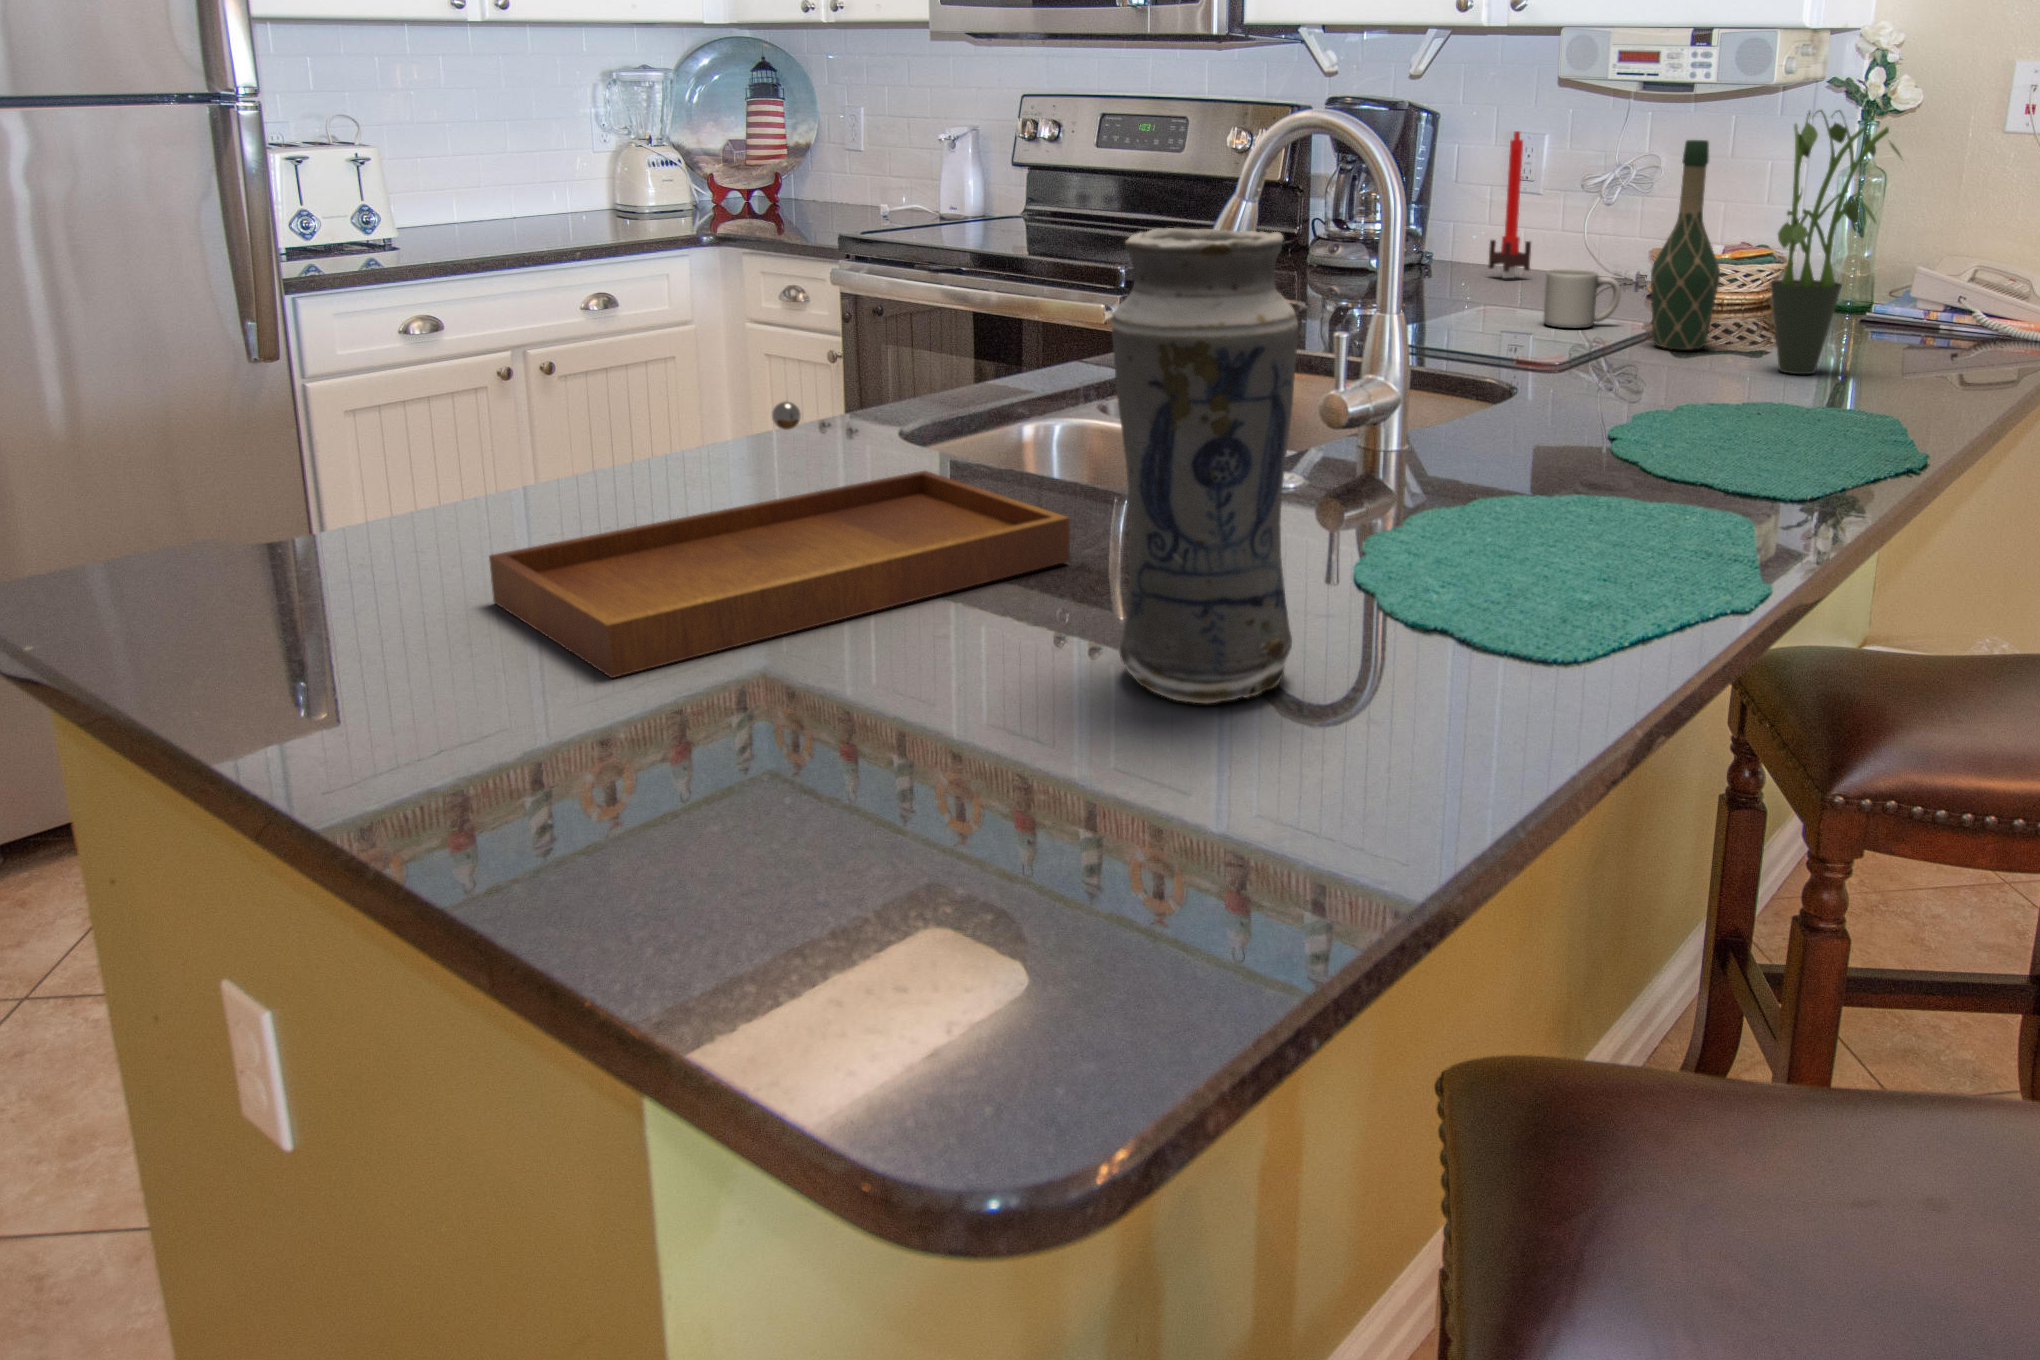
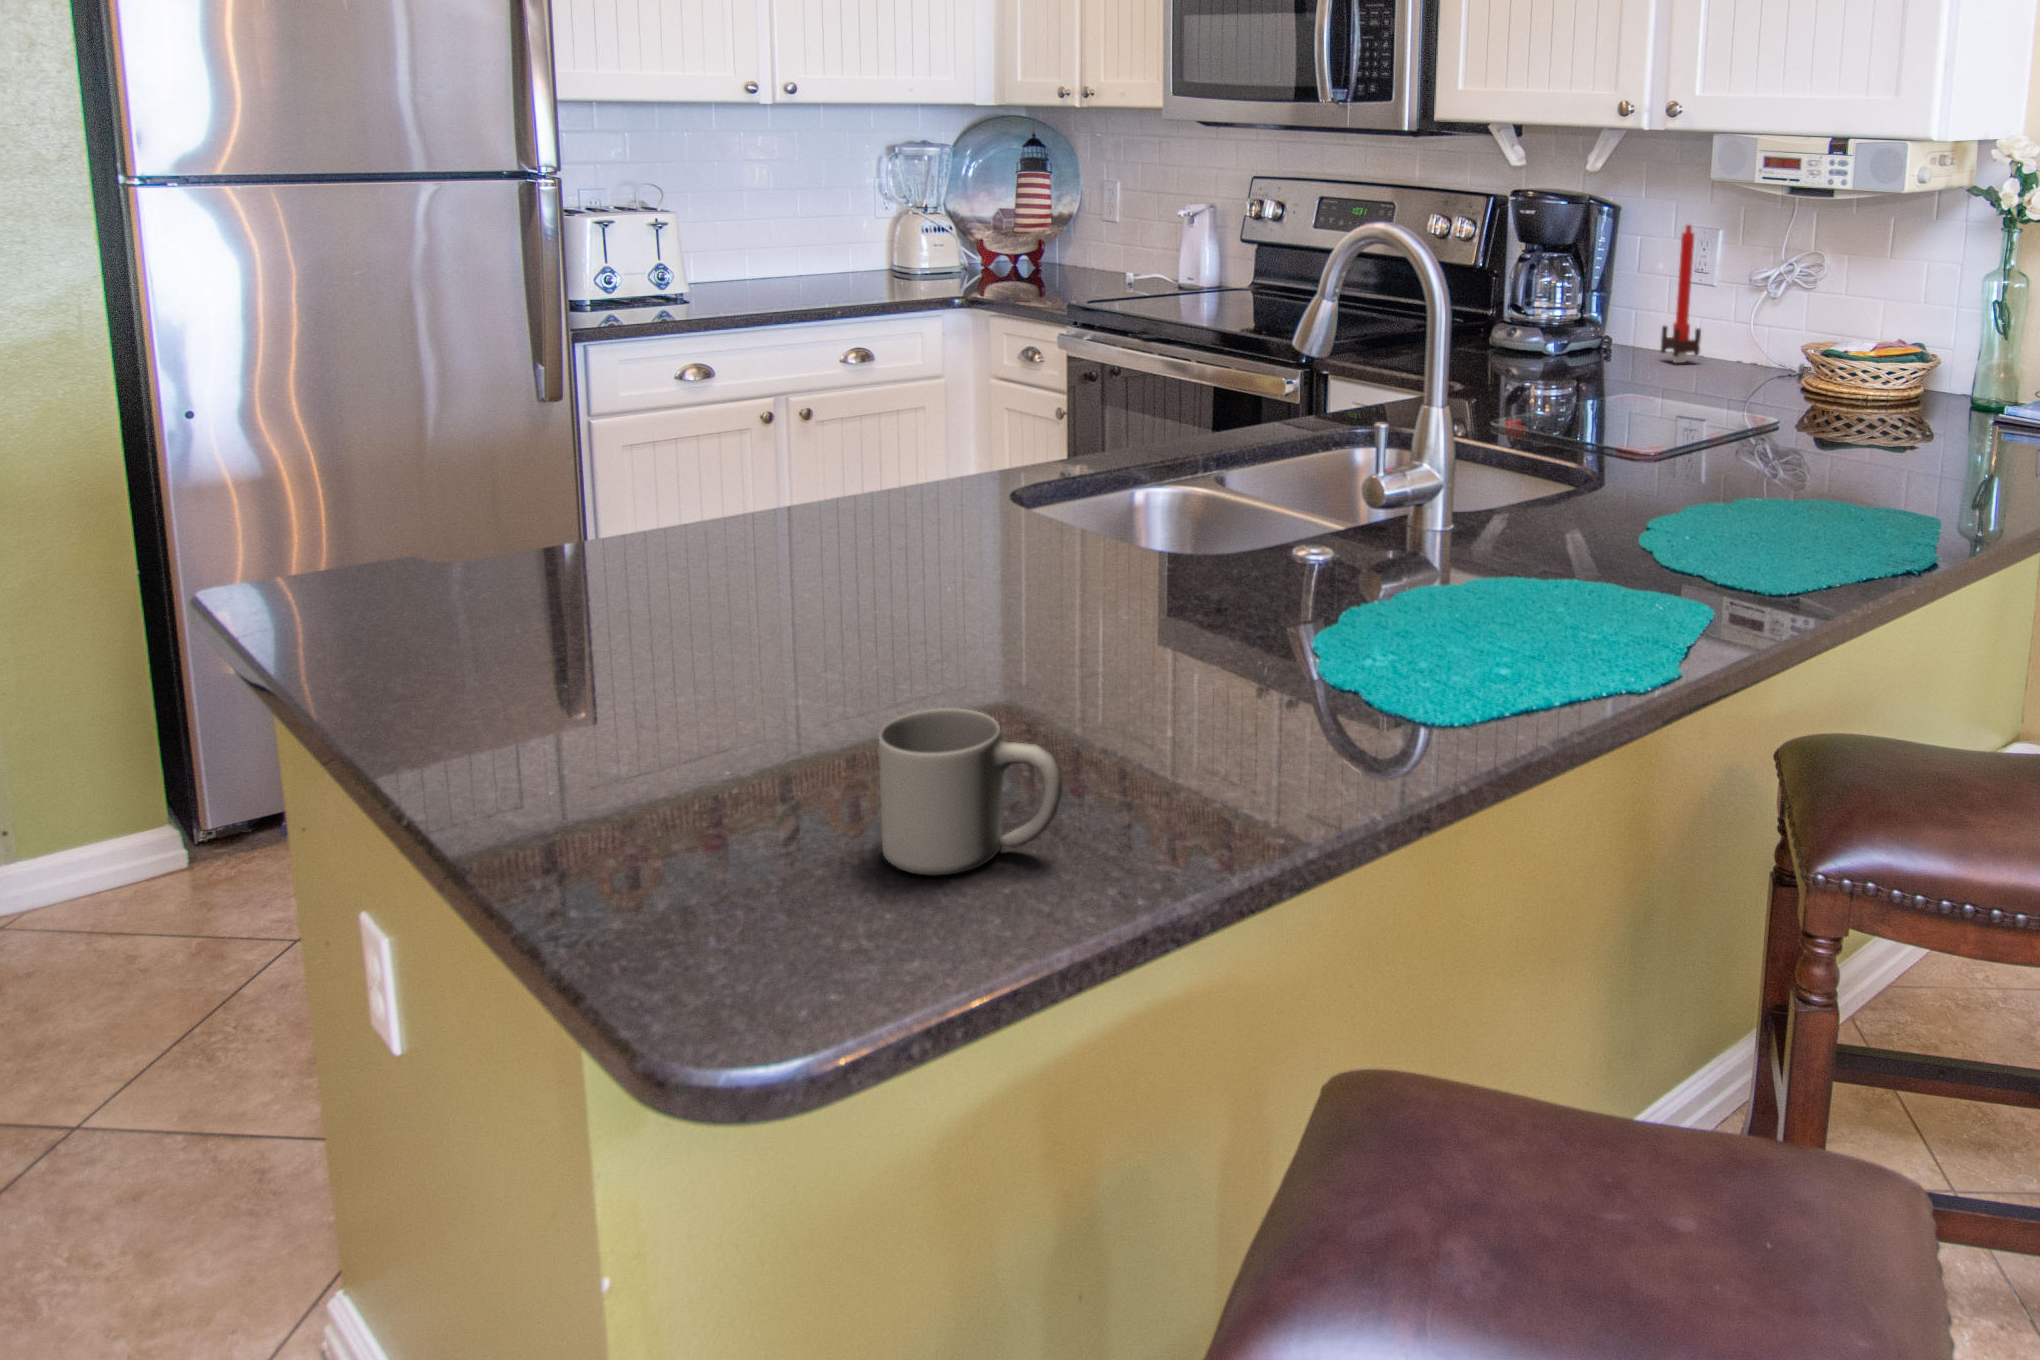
potted plant: present [1771,110,1902,374] -> none [1866,226,1988,475]
wine bottle: present [1651,140,1720,350] -> none [1768,247,1834,444]
vase: present [1112,228,1298,703] -> none [1055,356,1212,764]
mug: present [1544,269,1621,328] -> present [879,708,1063,876]
tray: present [489,402,1070,678] -> none [592,480,1088,711]

